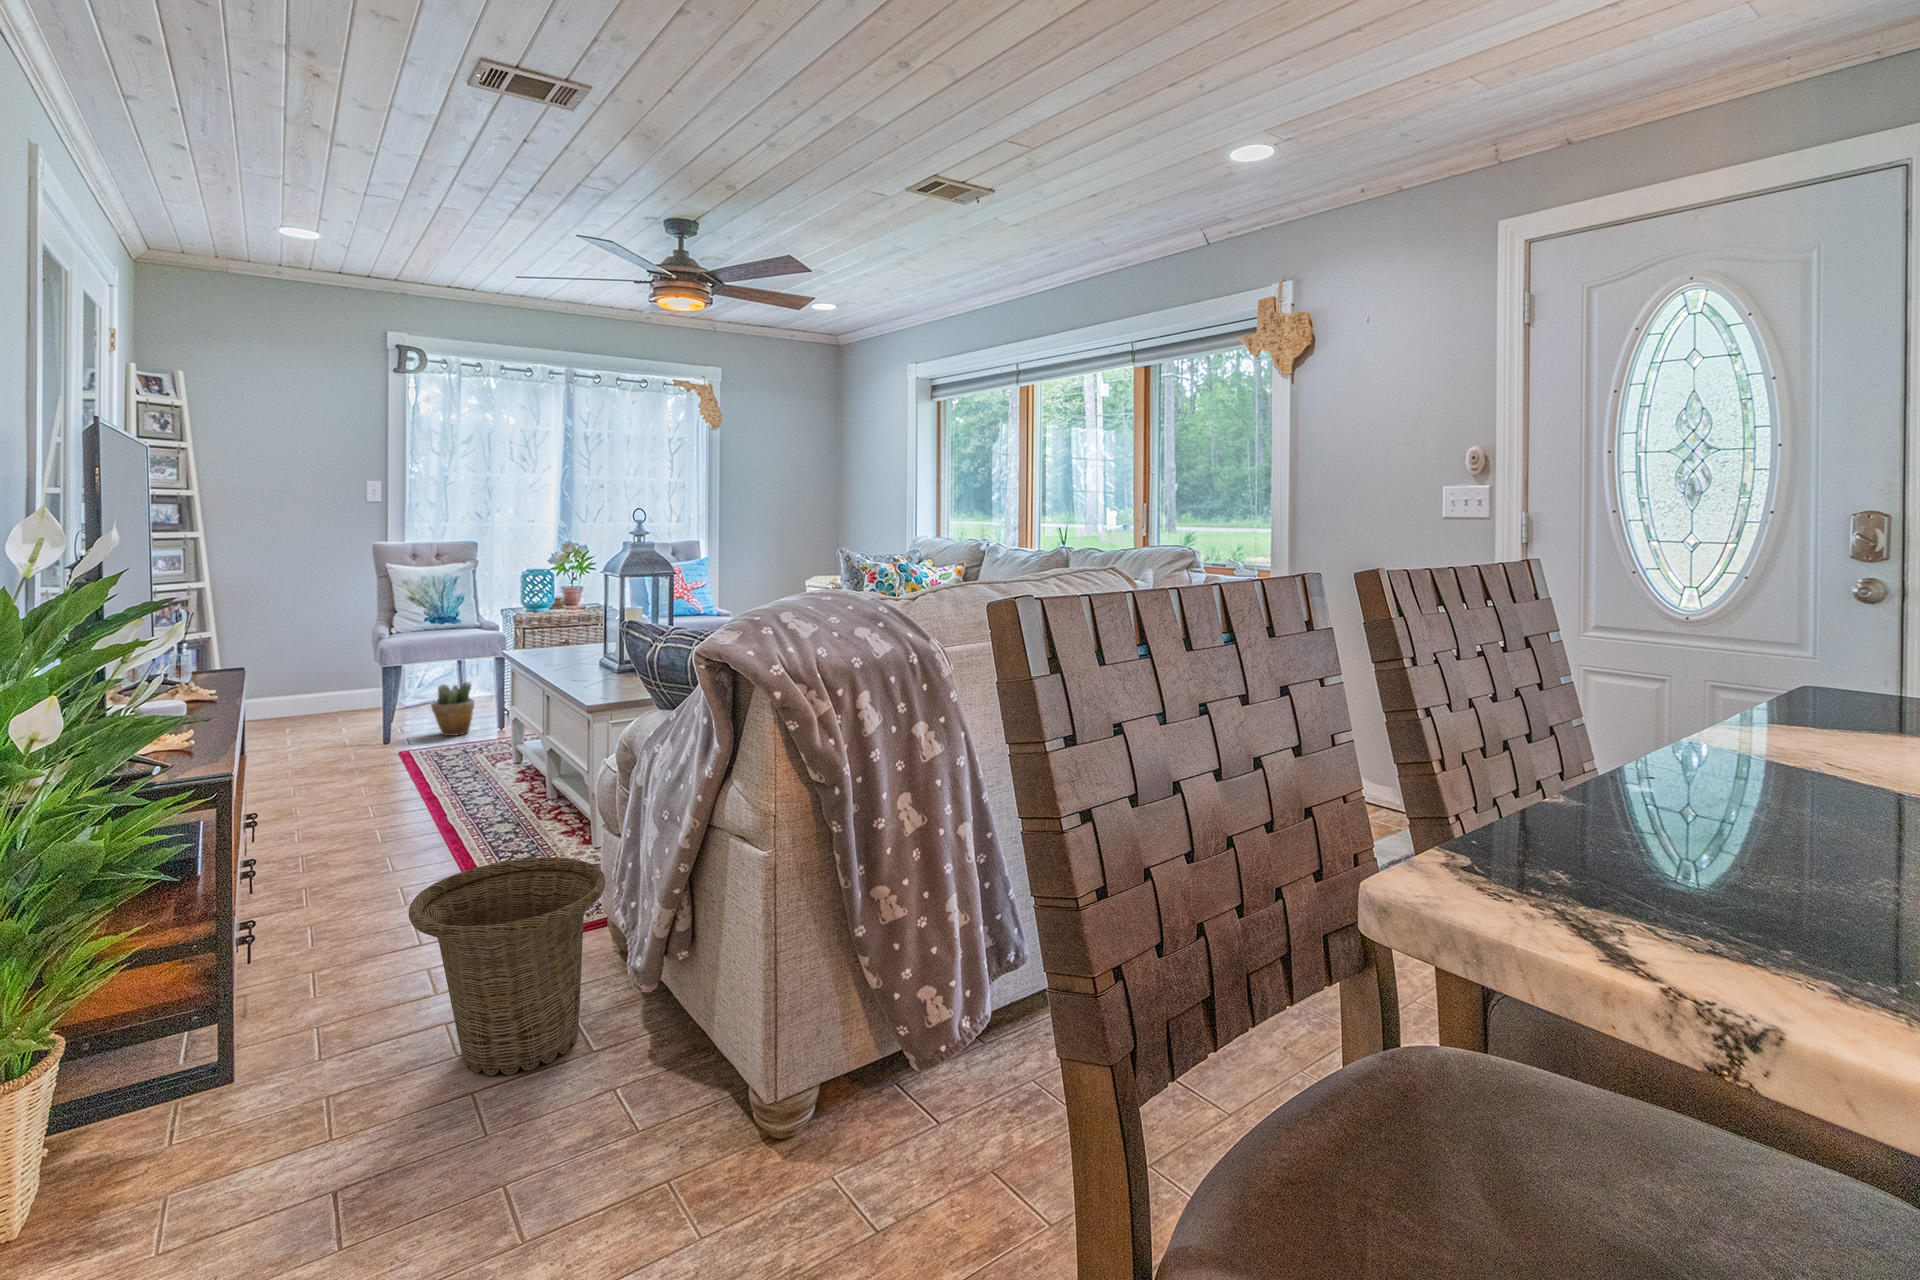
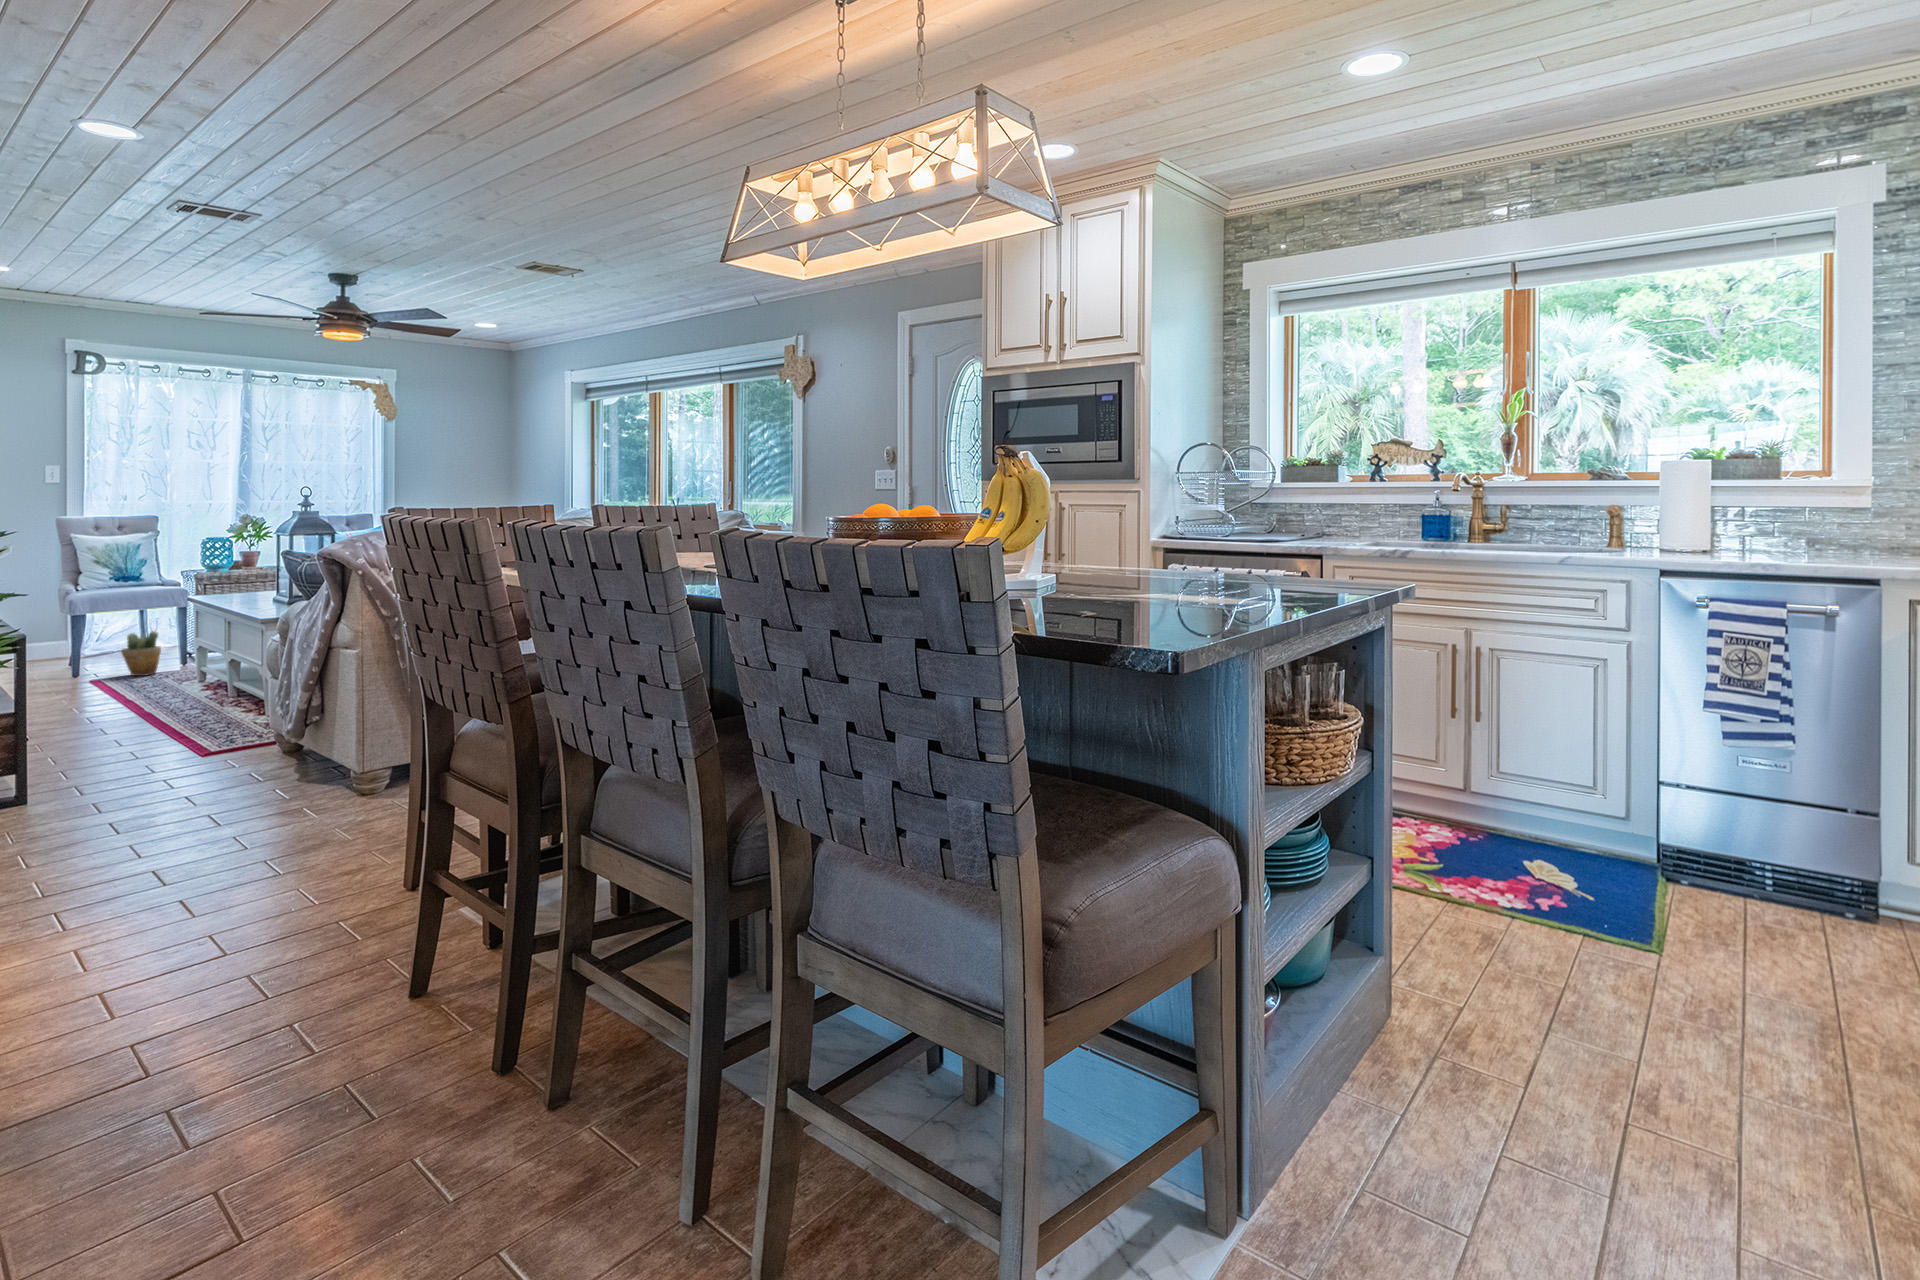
basket: present [409,857,606,1076] -> none [153,684,272,788]

